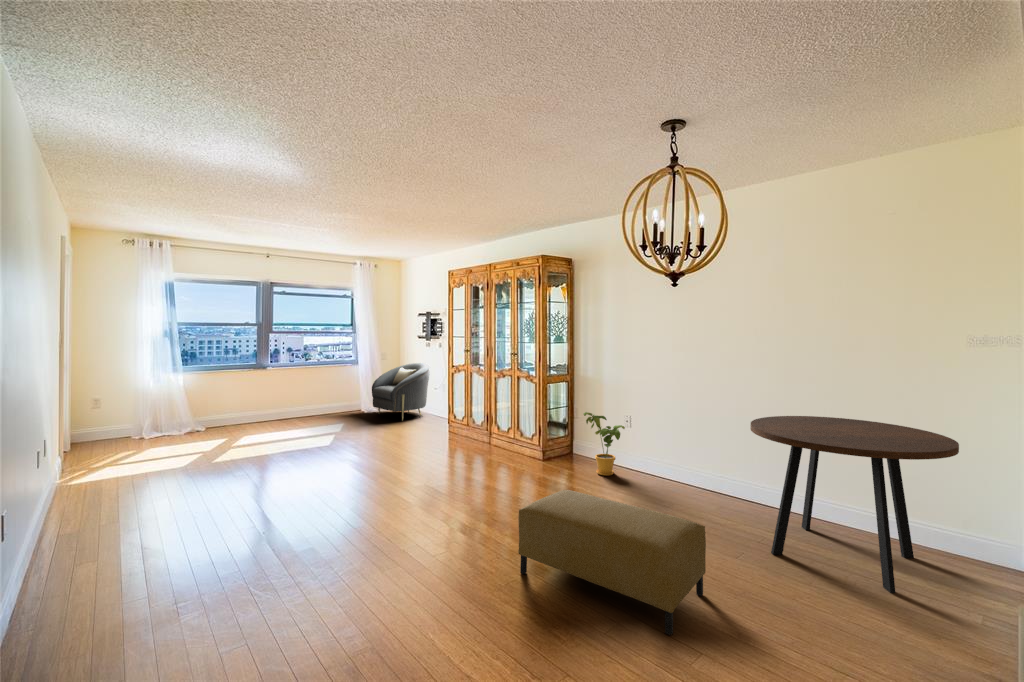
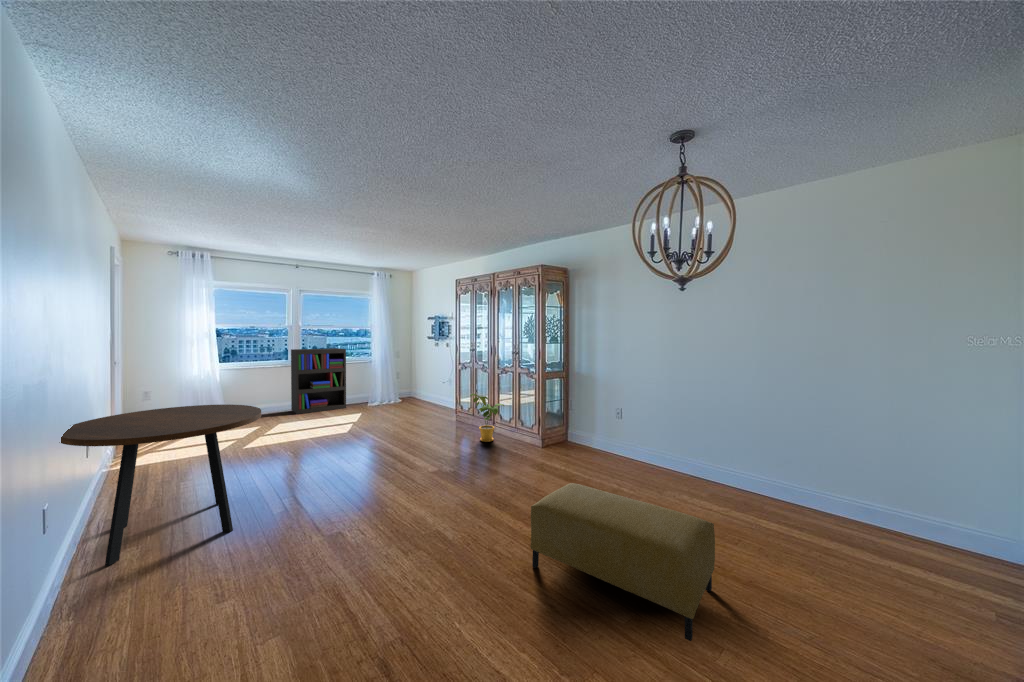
bookshelf: none [259,350,322,425] -> present [291,348,346,414]
armchair: present [372,363,430,421] -> none [390,360,440,410]
house plant: present [584,412,625,476] -> present [470,394,504,442]
dining table: present [750,416,959,593] -> present [59,404,261,566]

